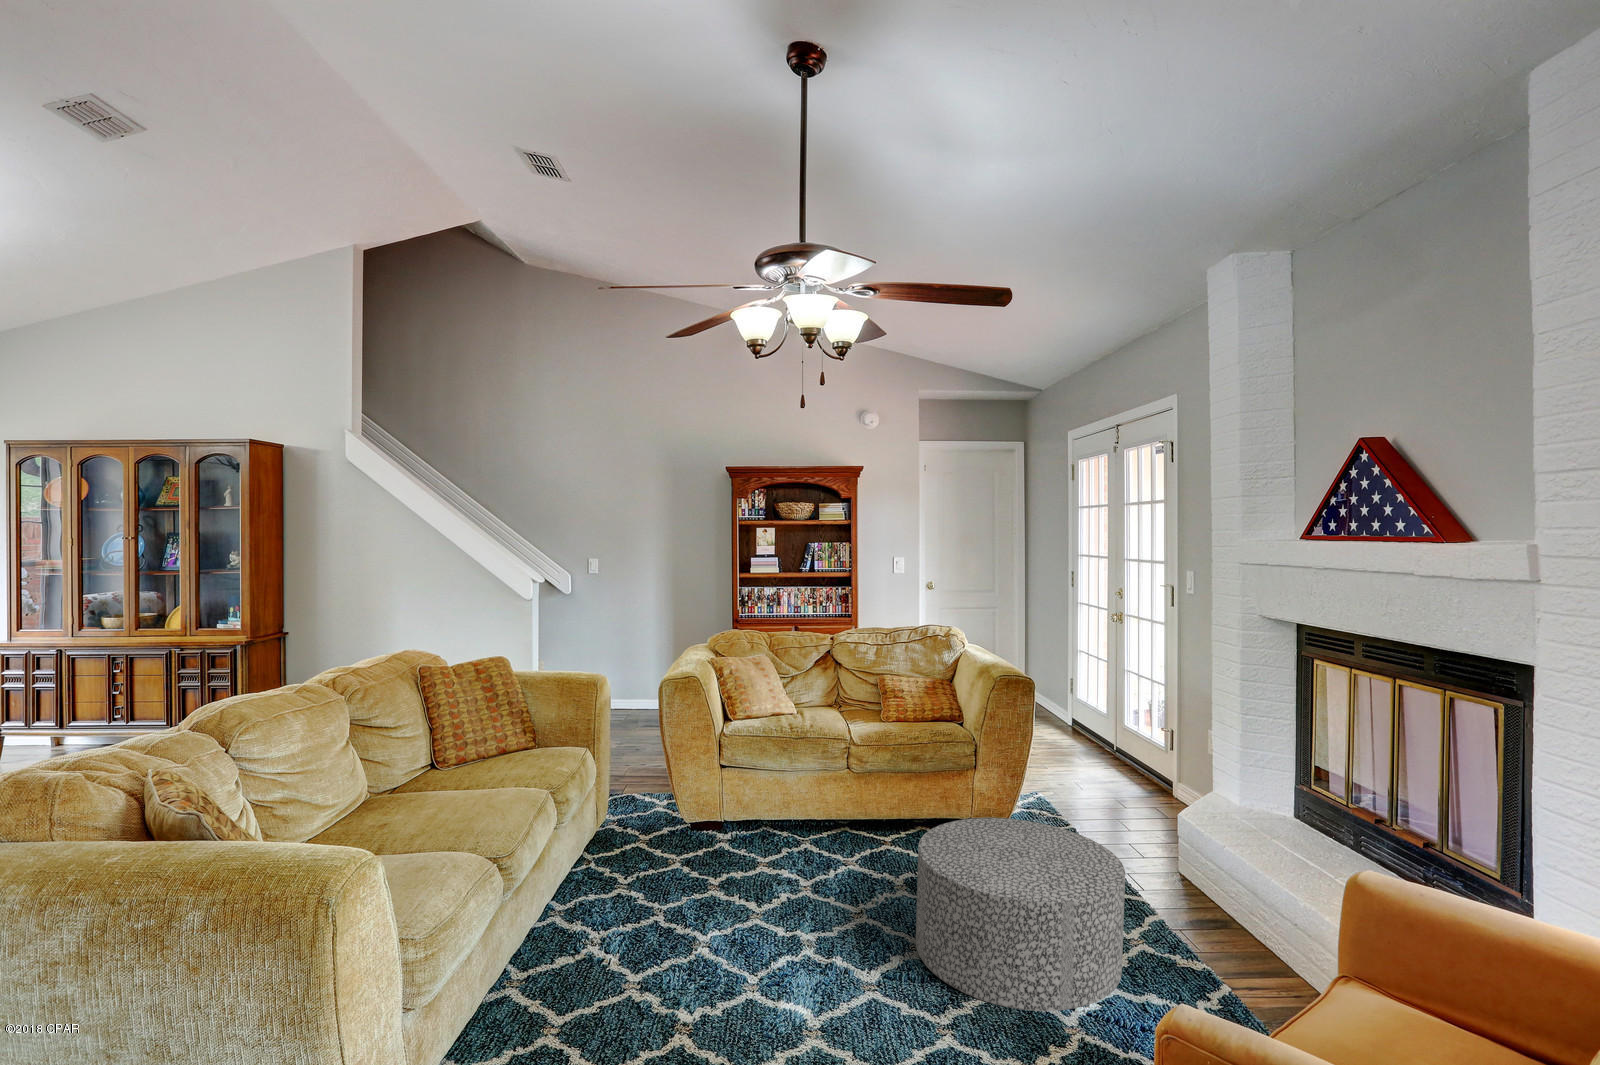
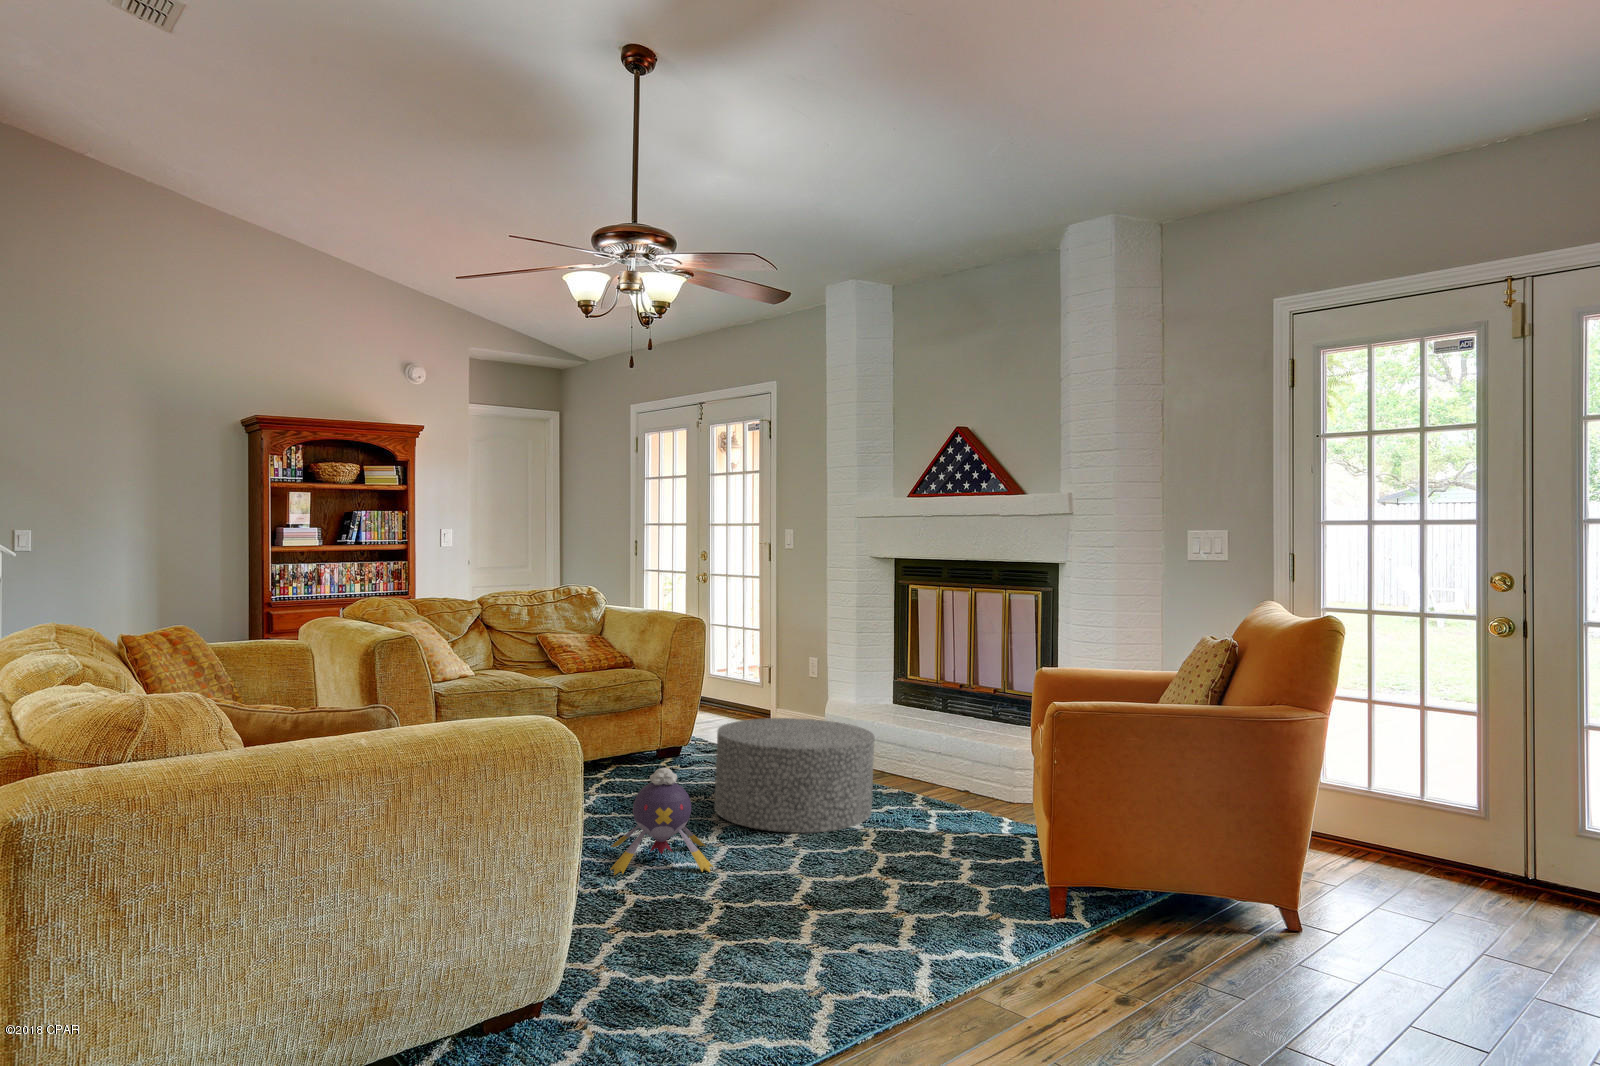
plush toy: none [707,877,845,1024] -> present [610,768,713,875]

